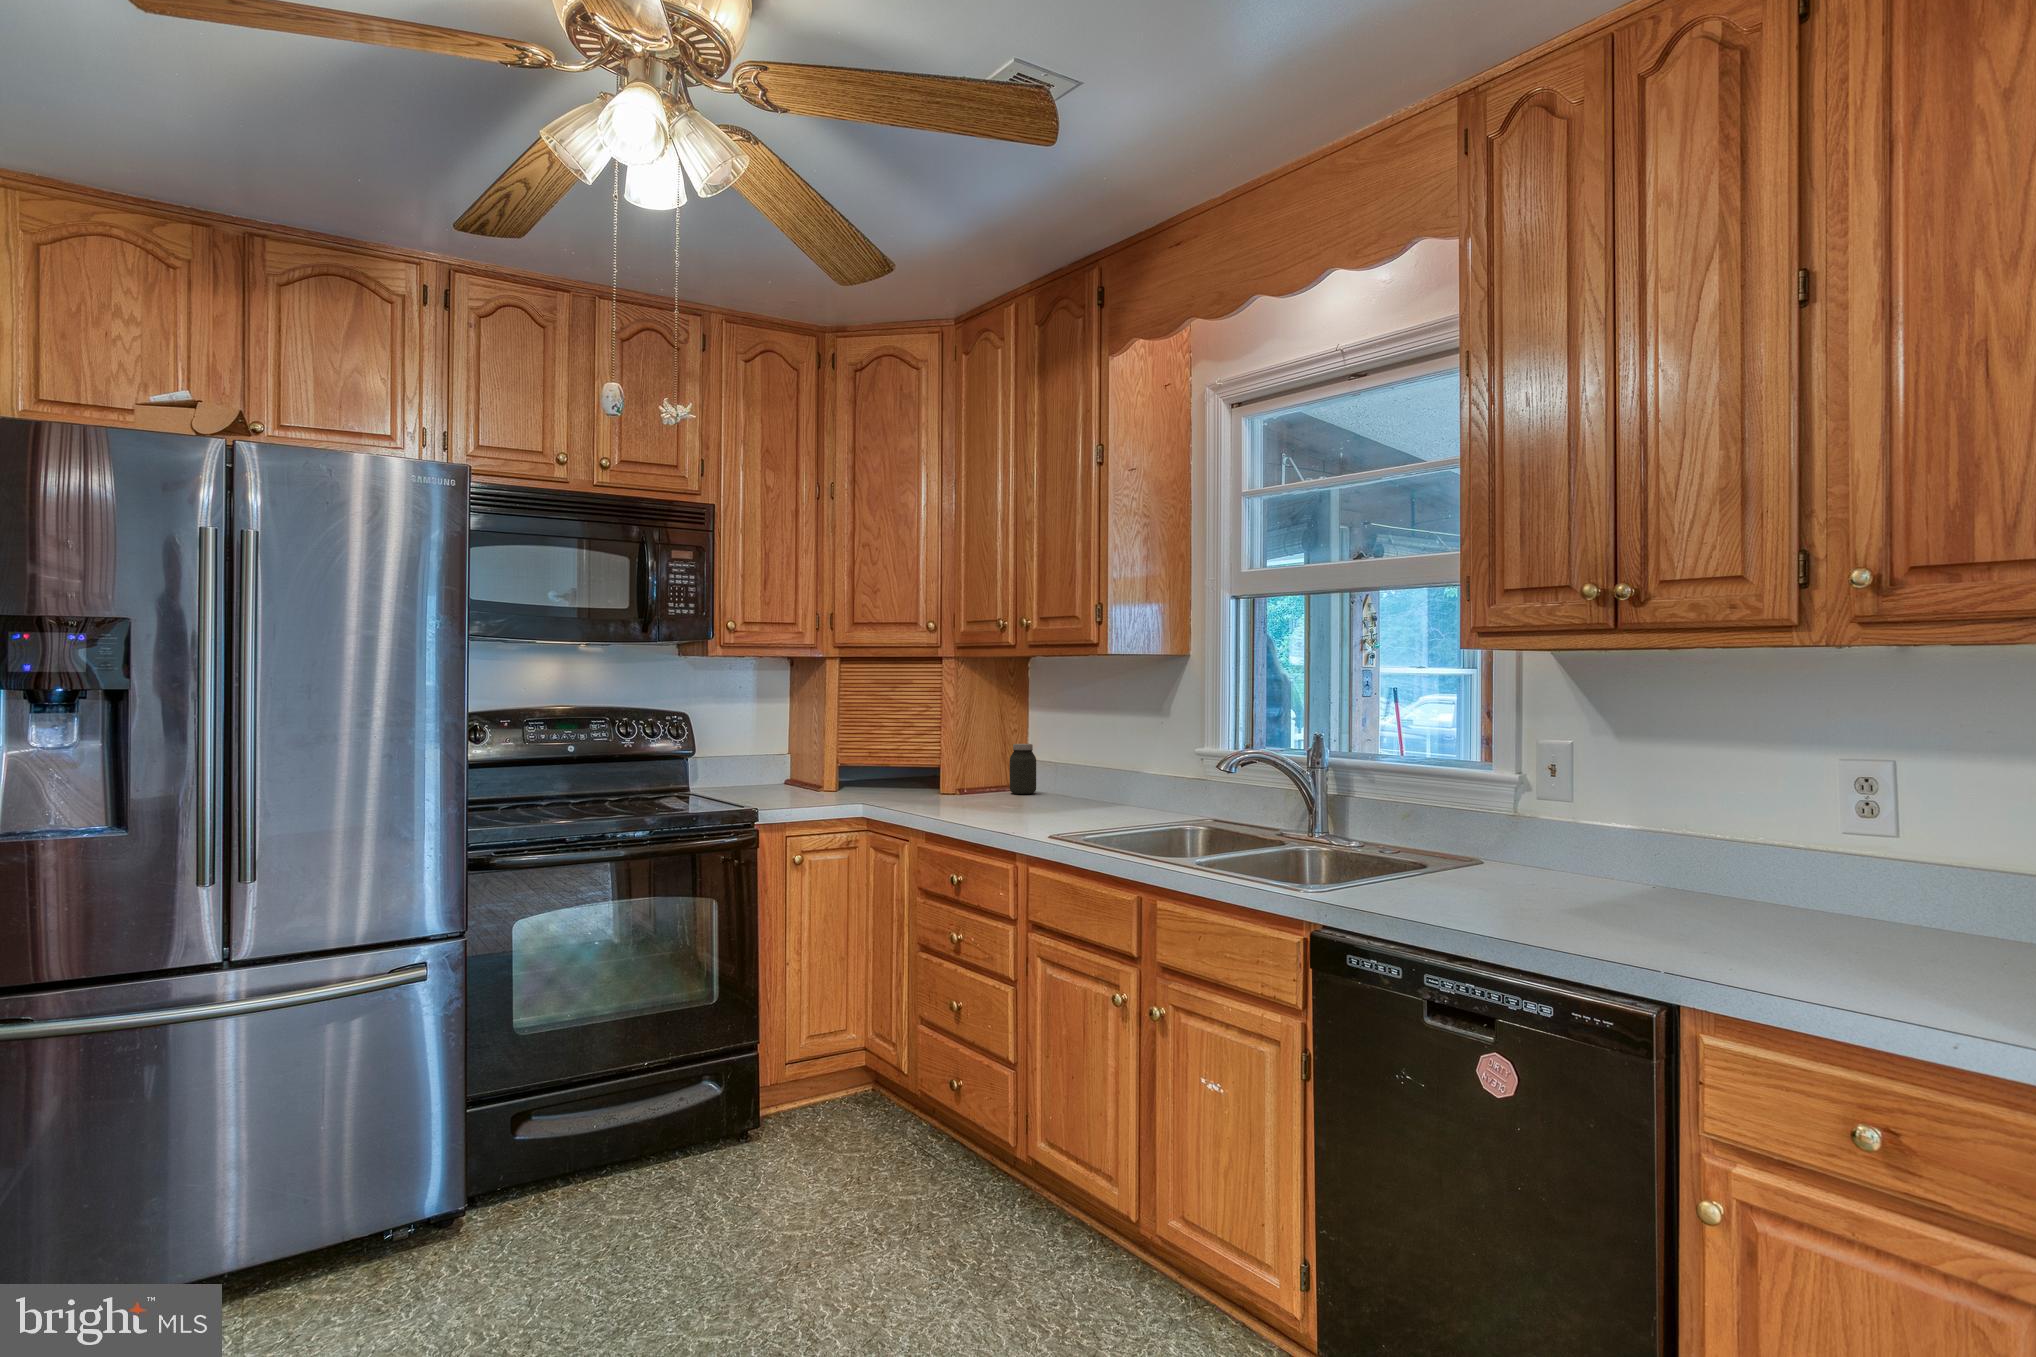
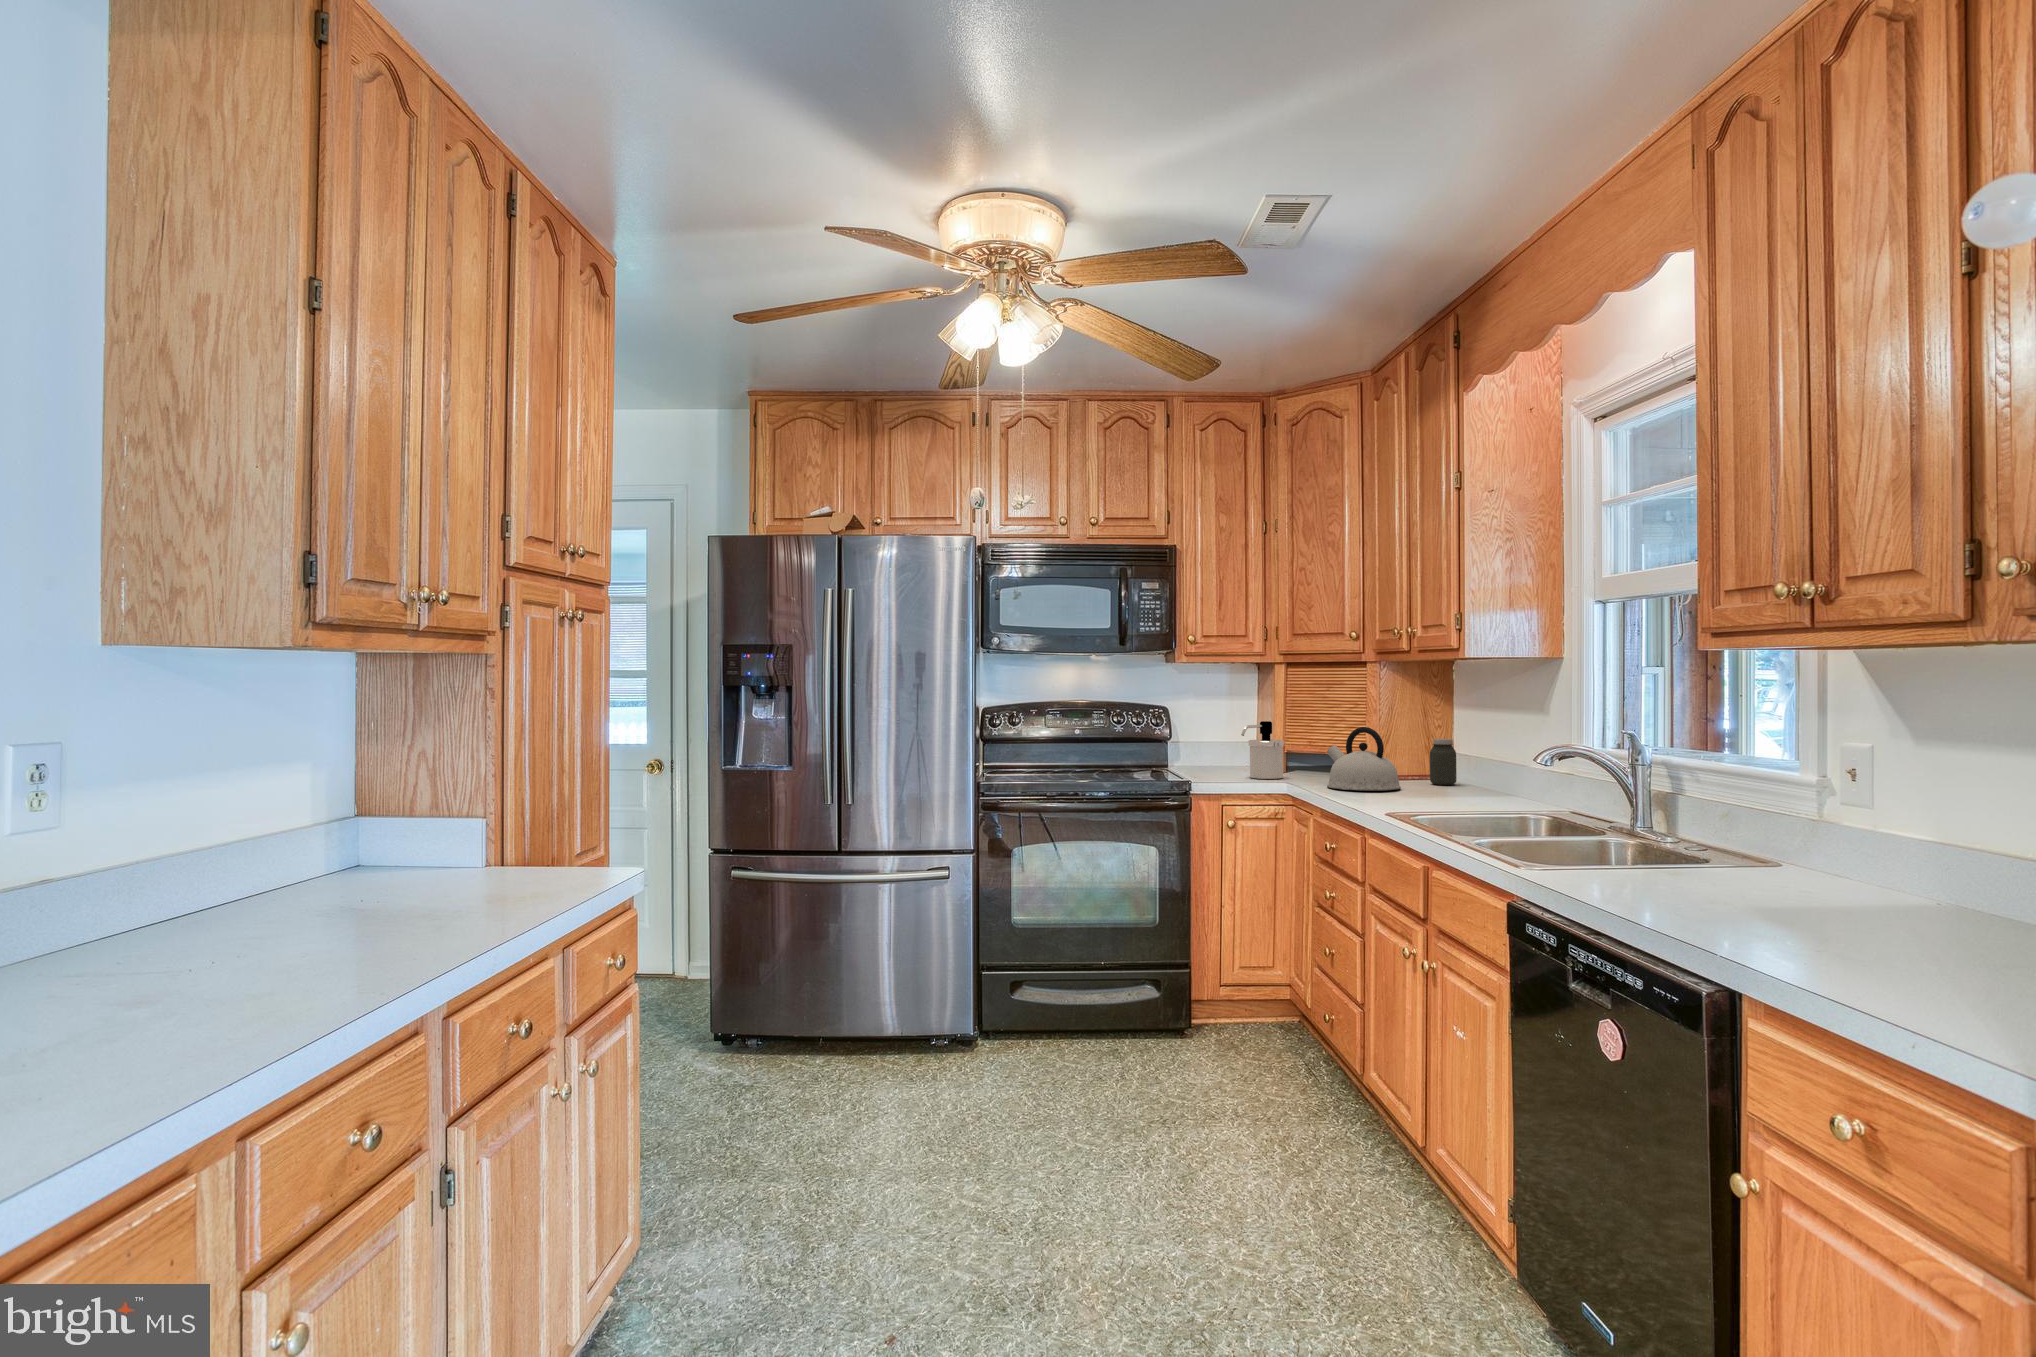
soap dispenser: none [808,728,851,798] -> present [1241,721,1284,779]
kettle: none [912,732,997,806] -> present [1327,727,1401,791]

